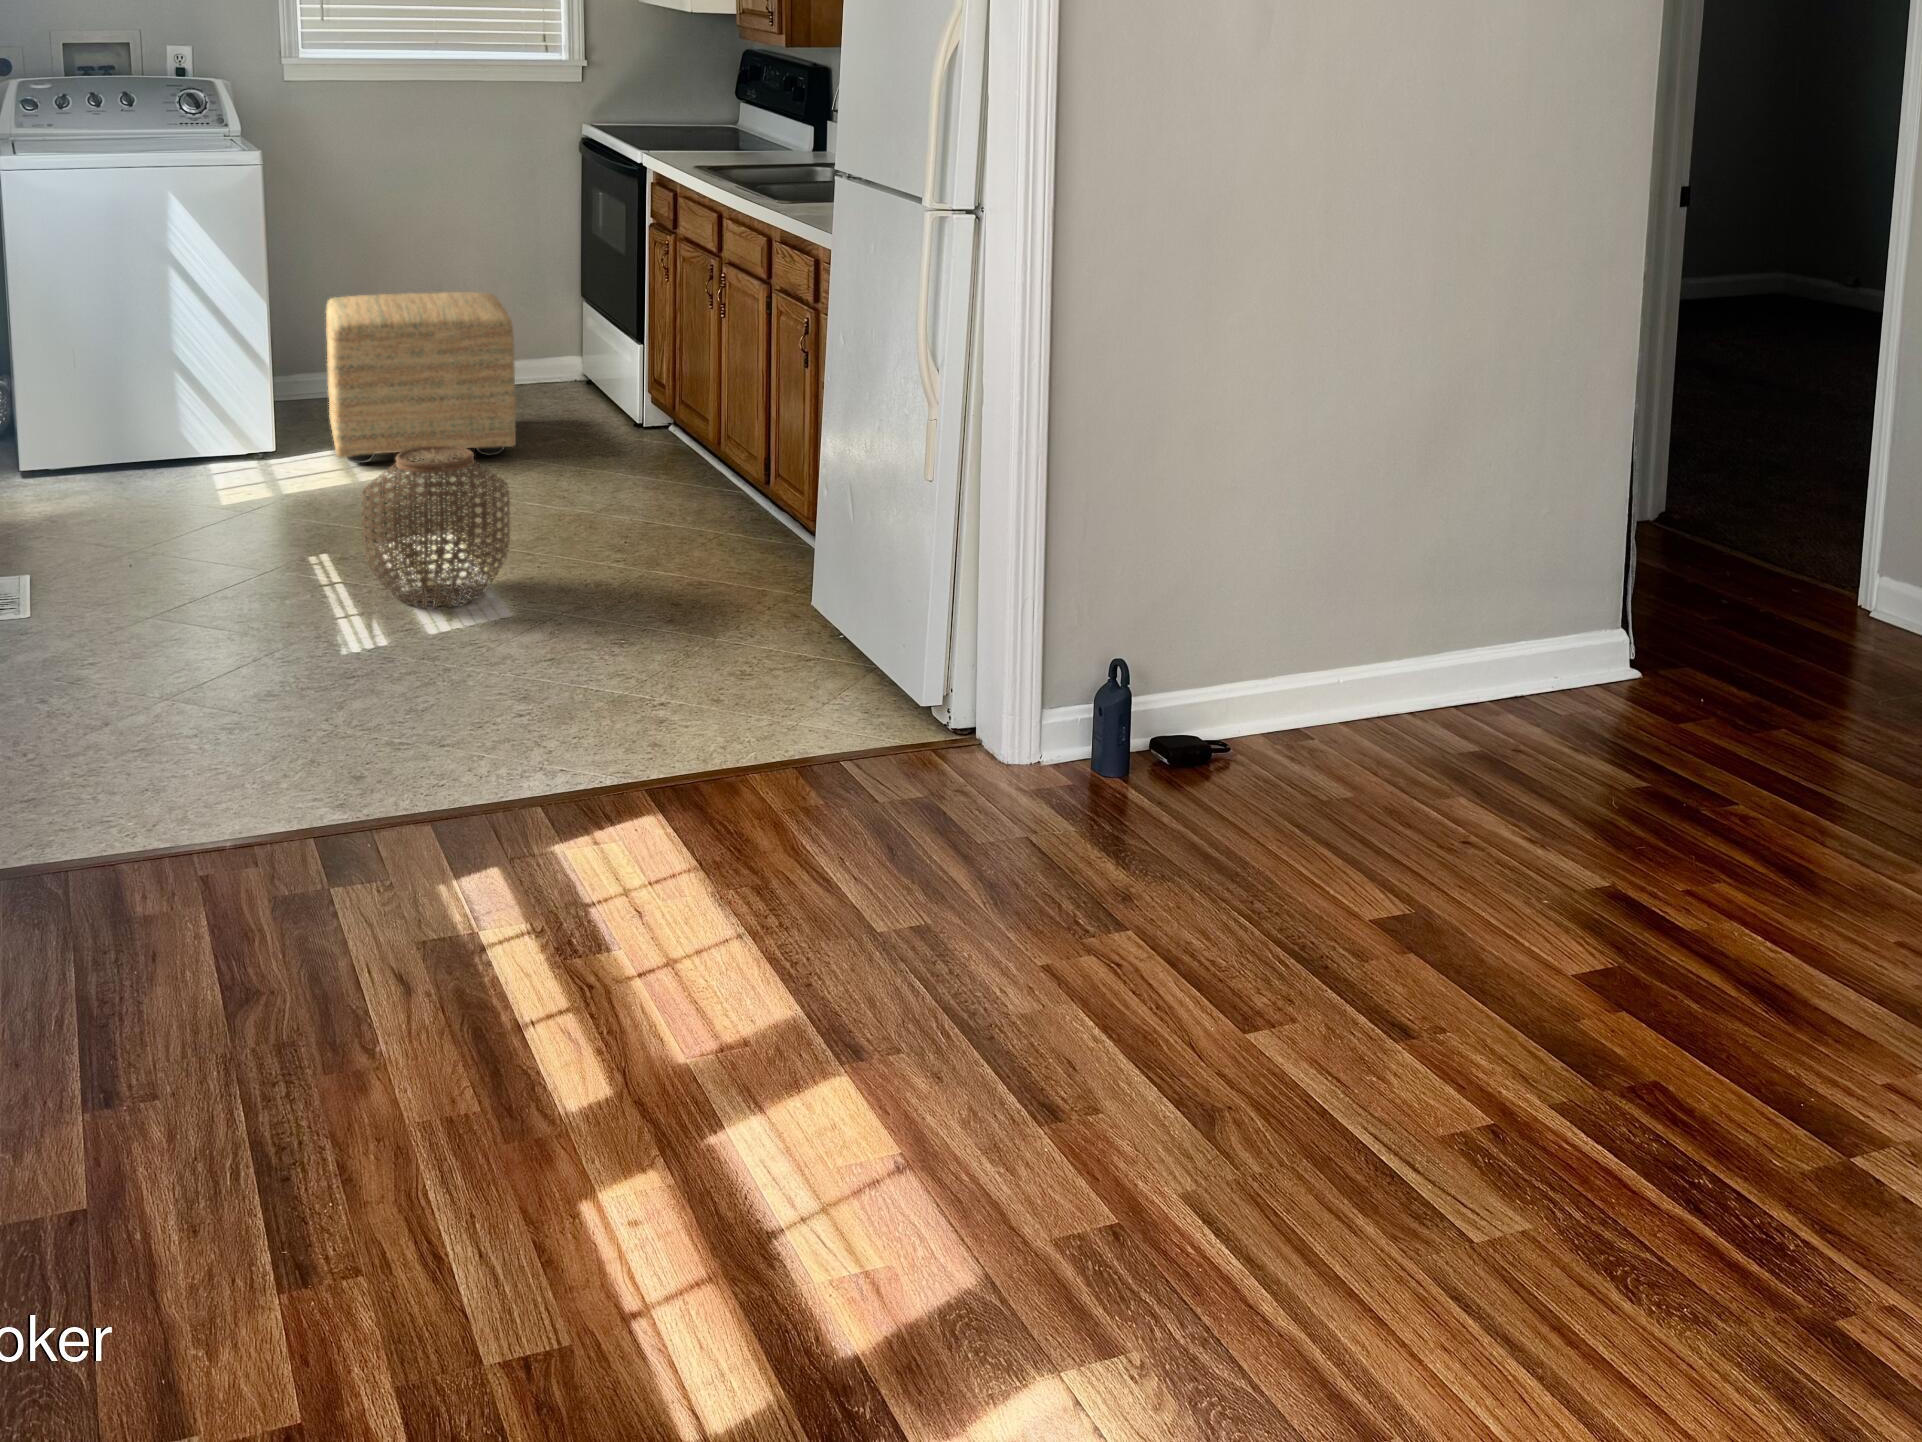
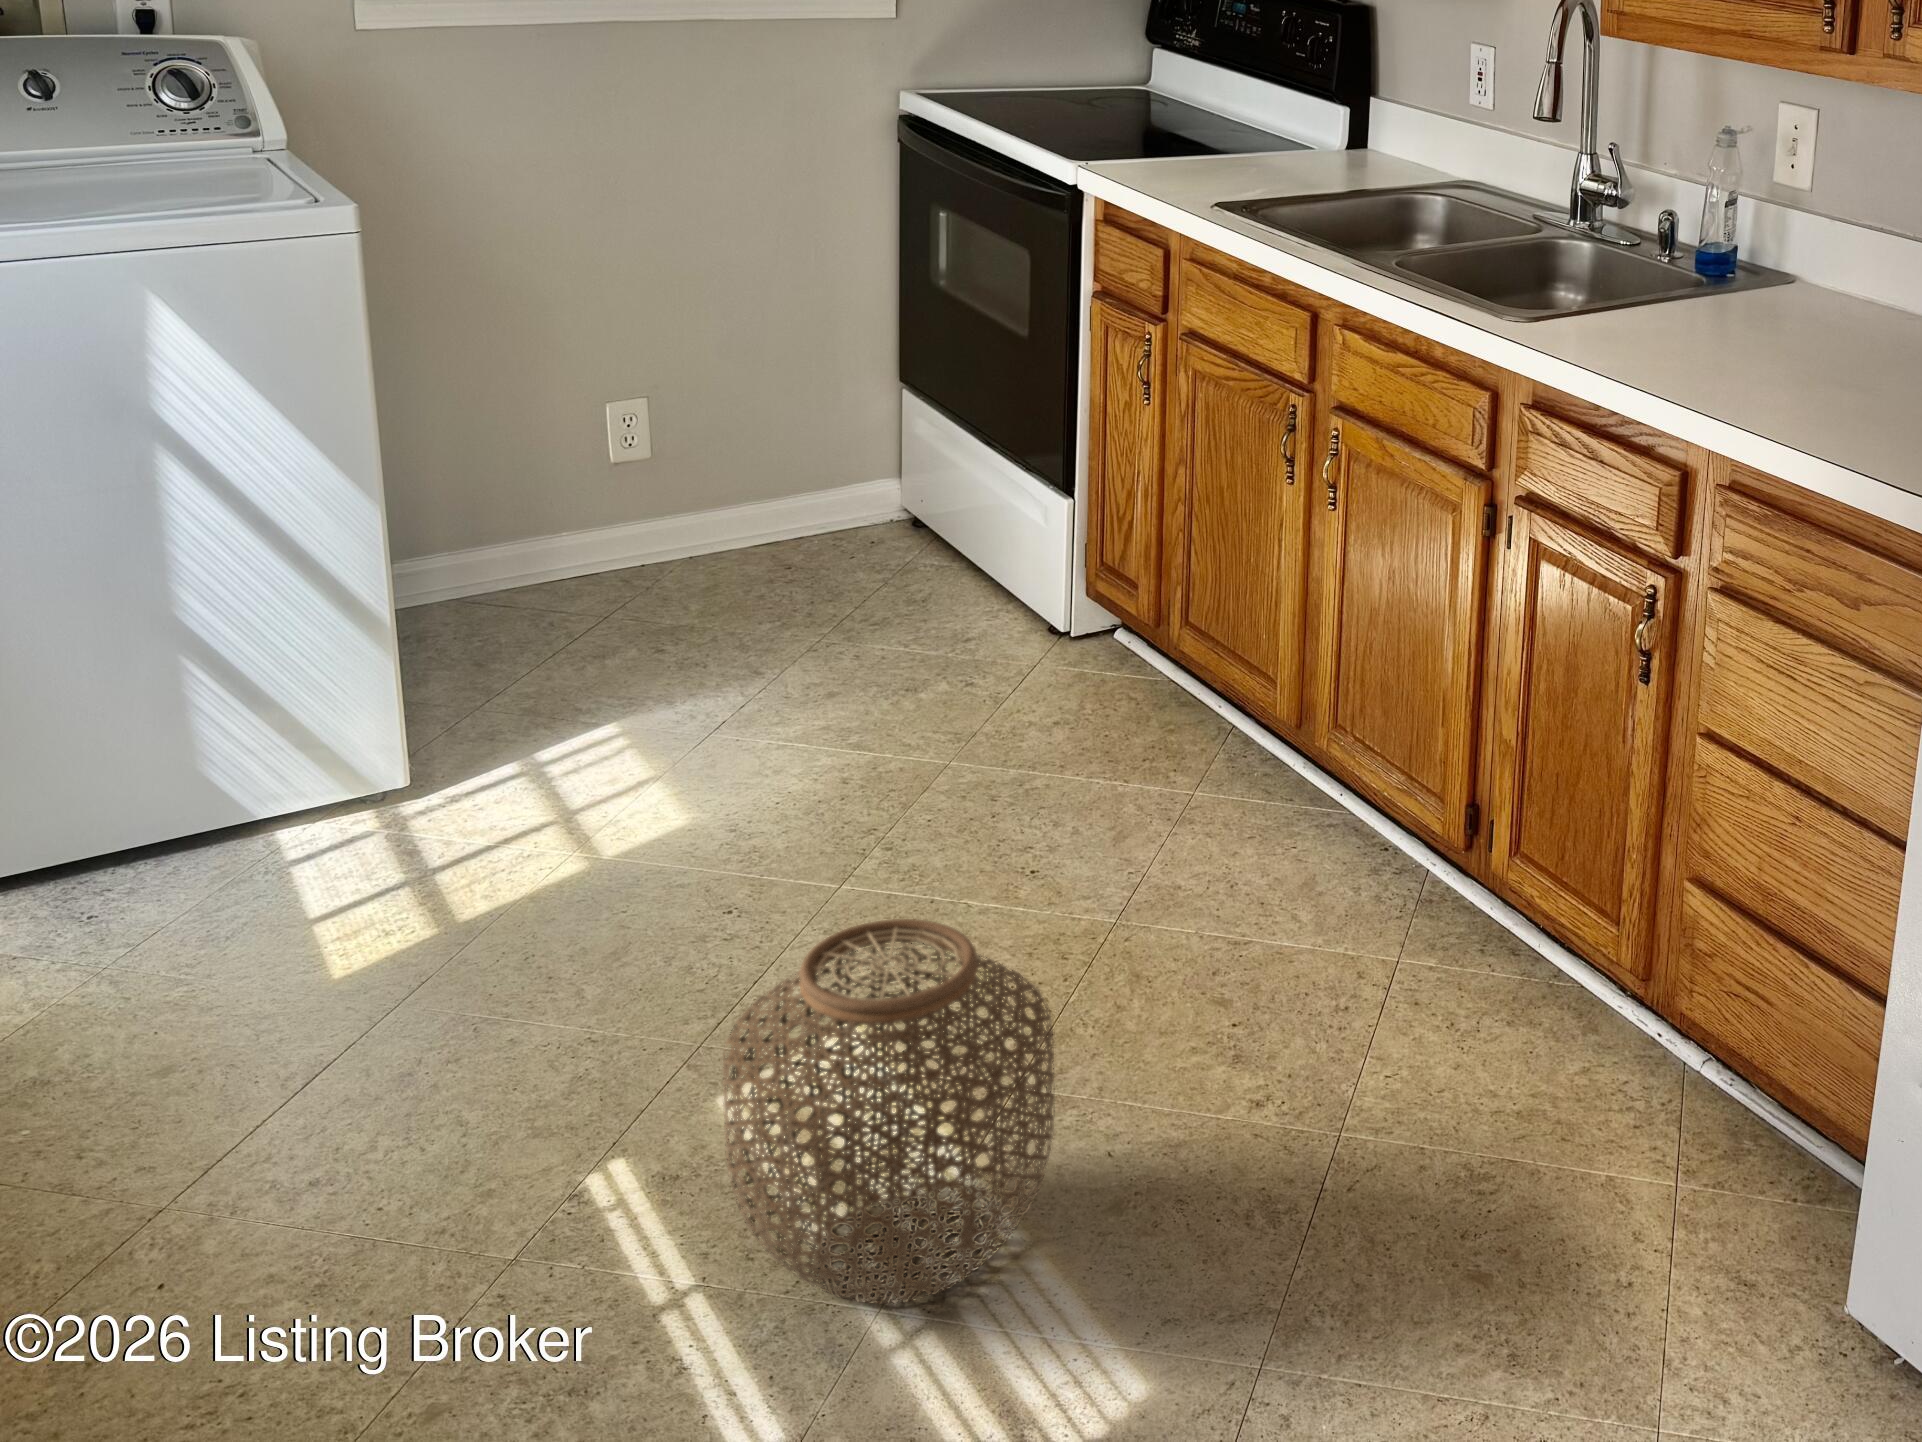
ottoman: present [326,292,516,463] -> none [478,420,875,789]

